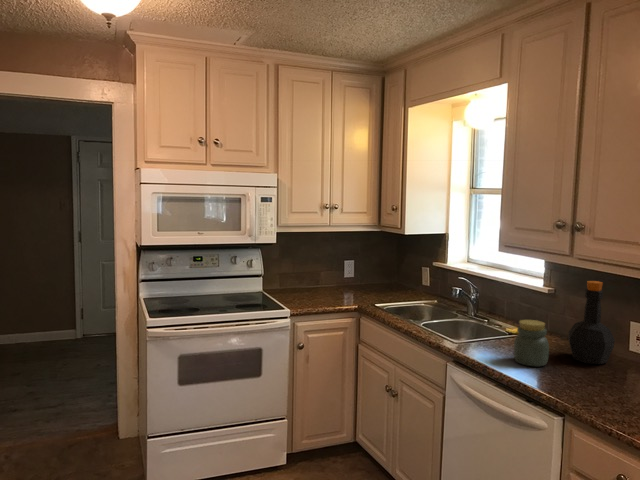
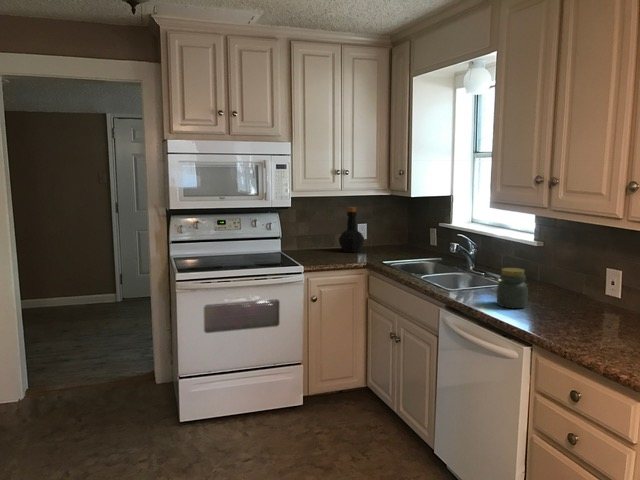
bottle: present [568,281,615,364] -> present [339,207,364,252]

